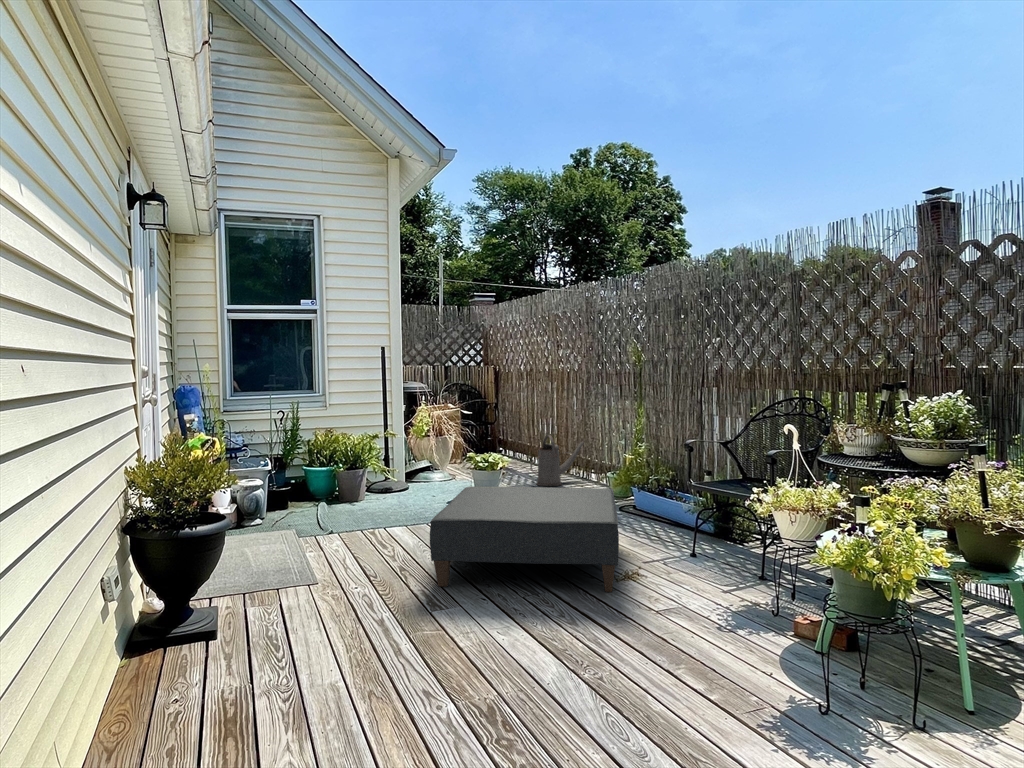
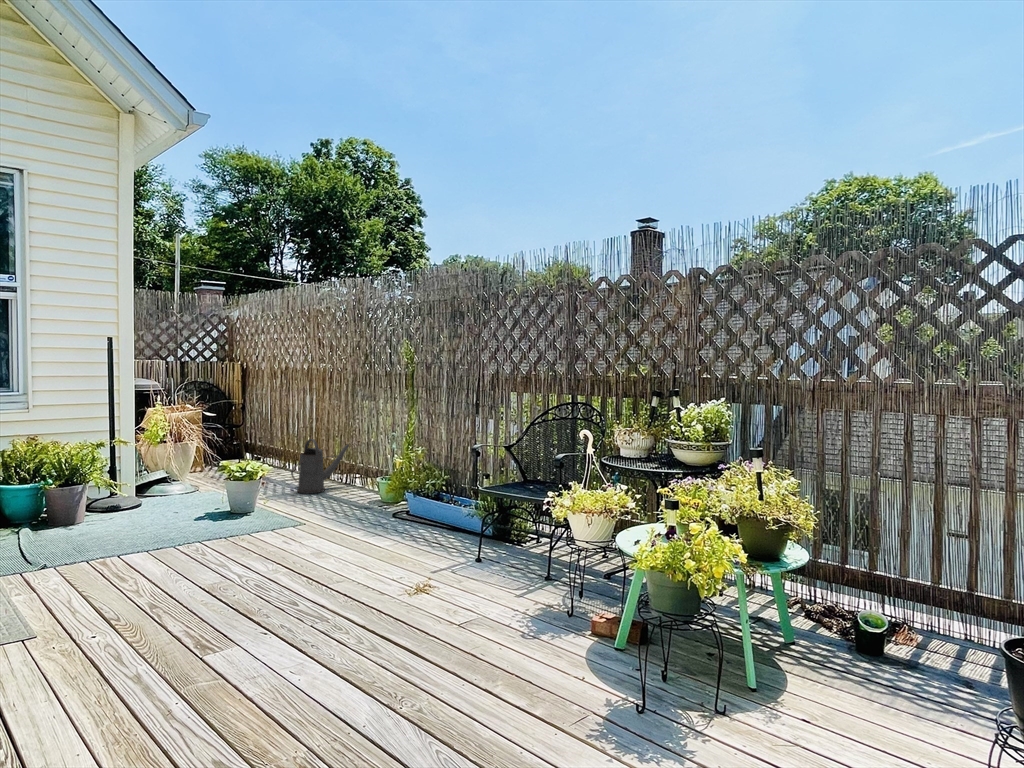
ottoman: present [430,486,619,592] -> none [198,498,420,629]

